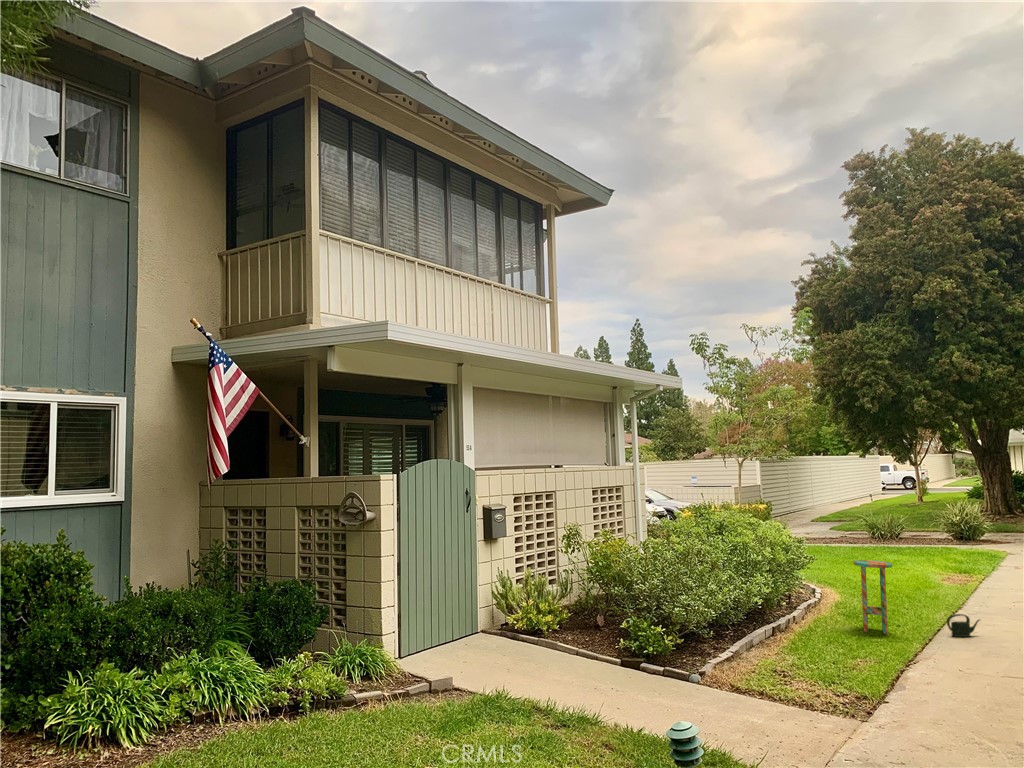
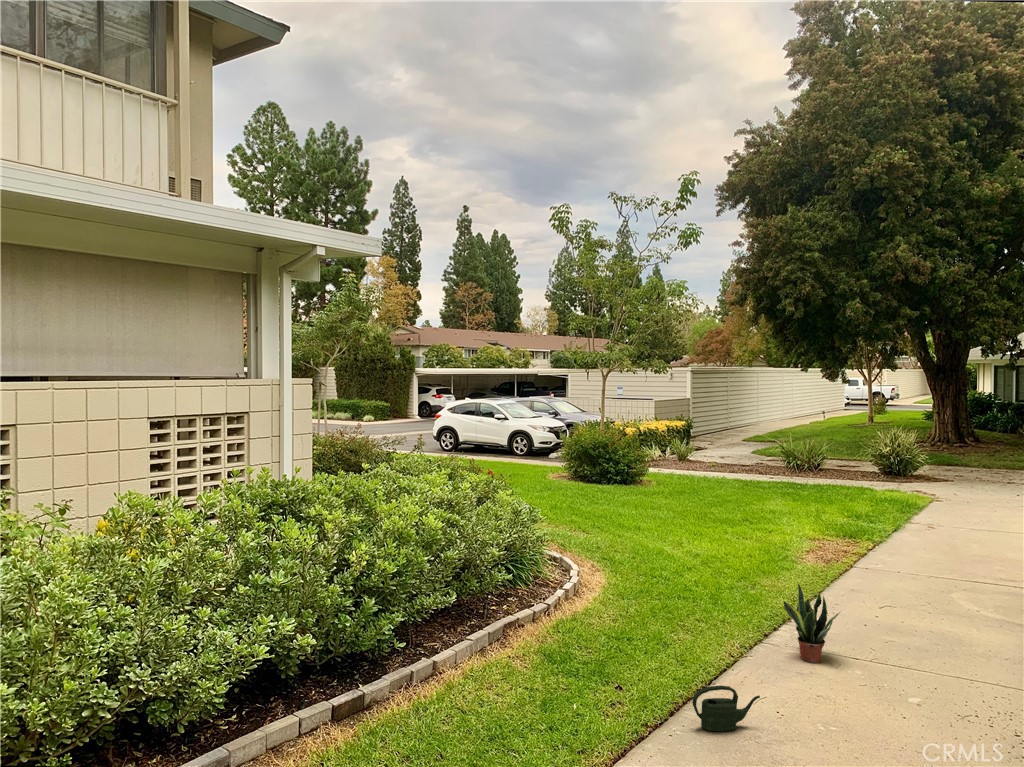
side table: present [854,560,892,634] -> none [514,578,583,734]
potted plant: none [970,574,1004,618] -> present [784,584,840,663]

